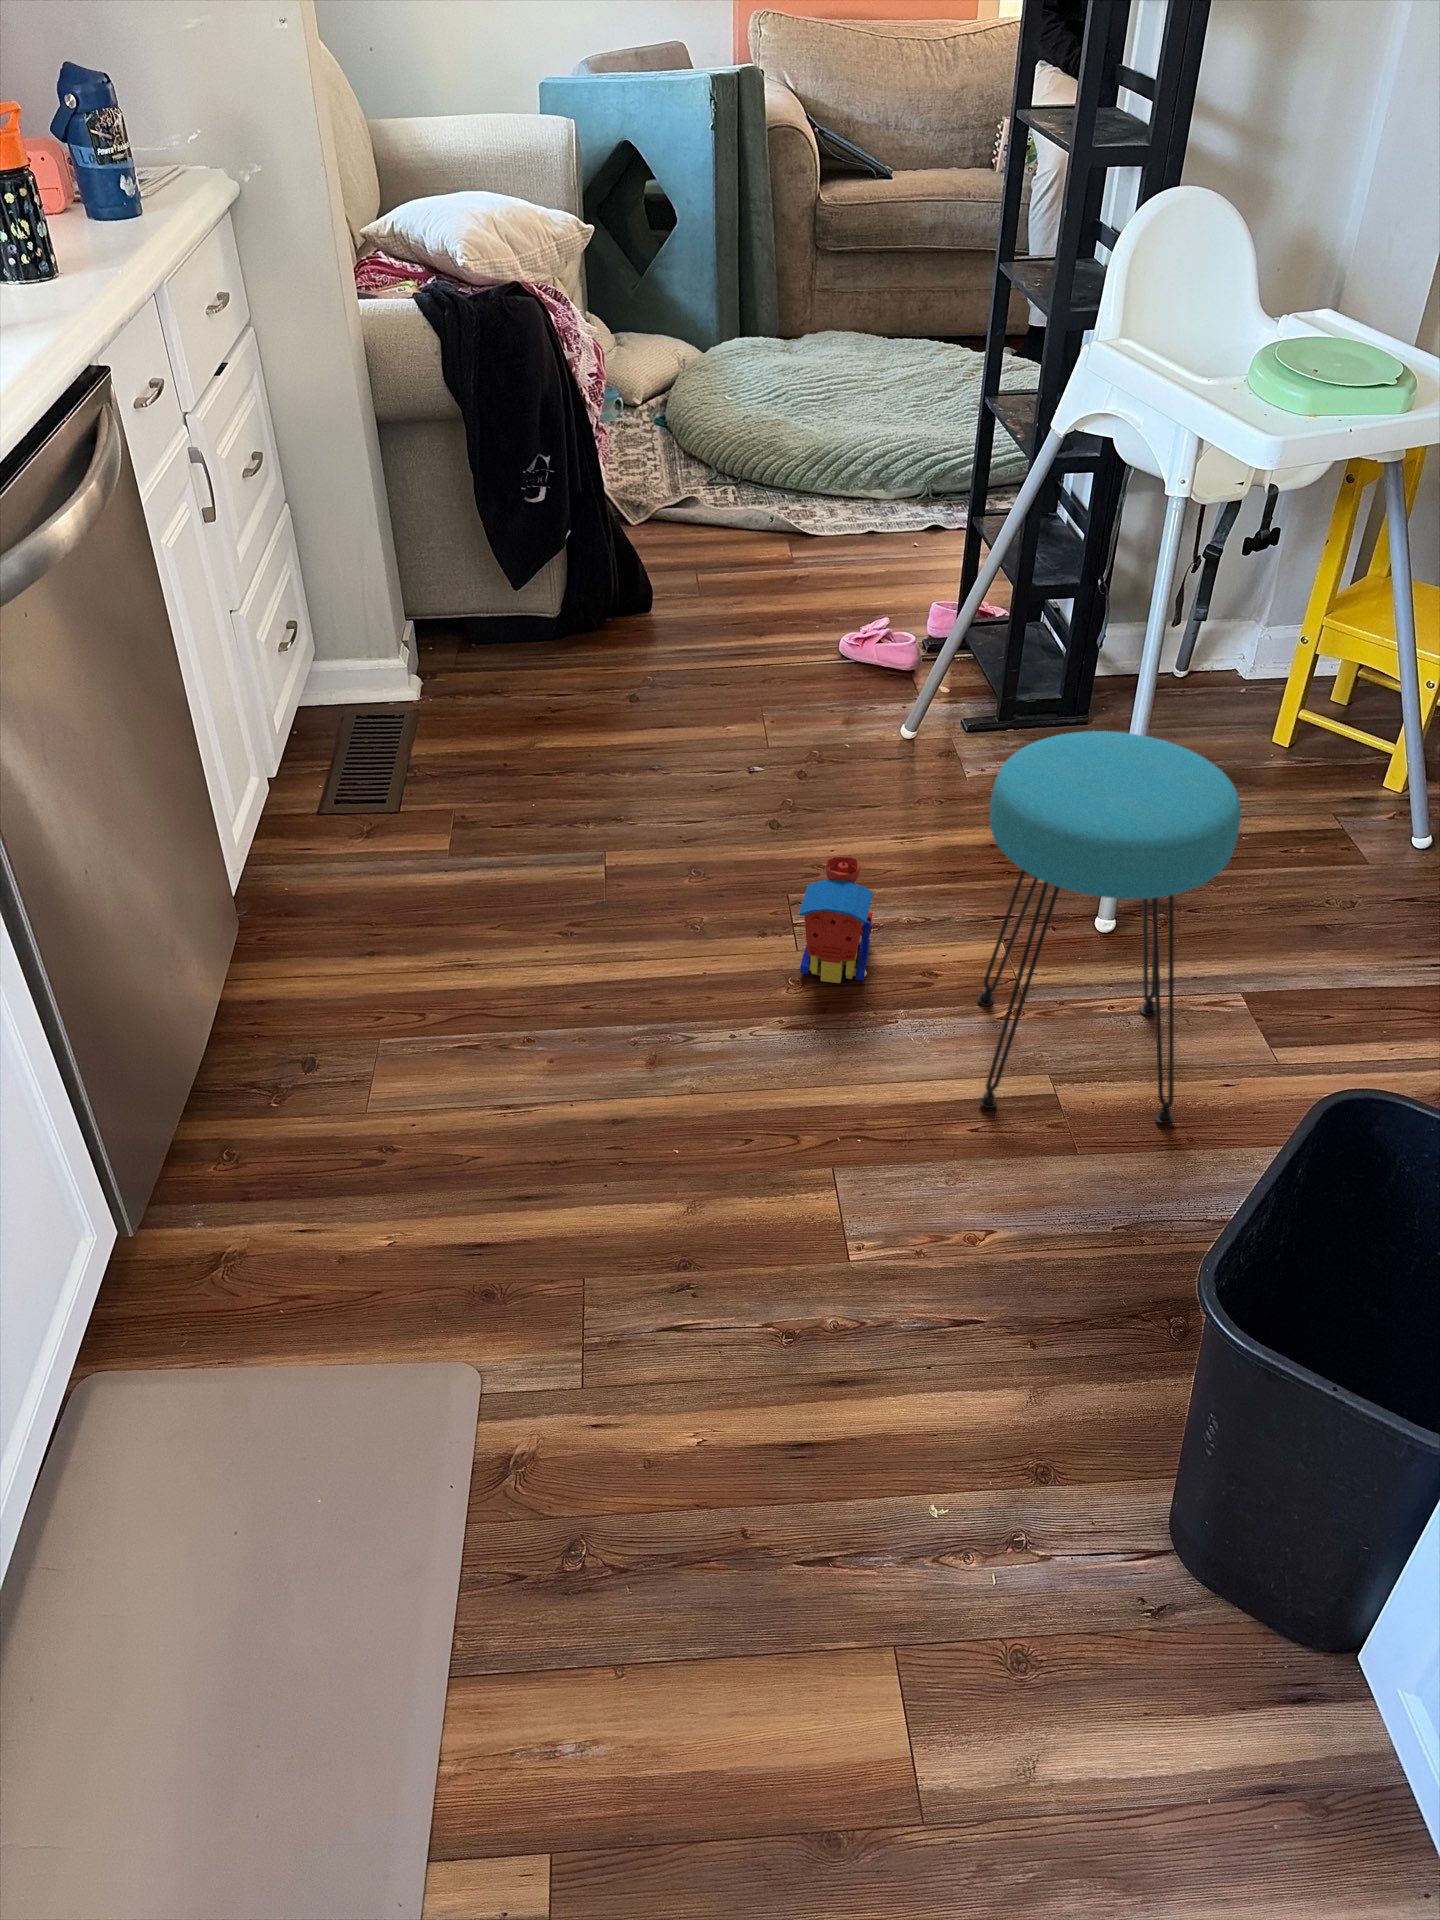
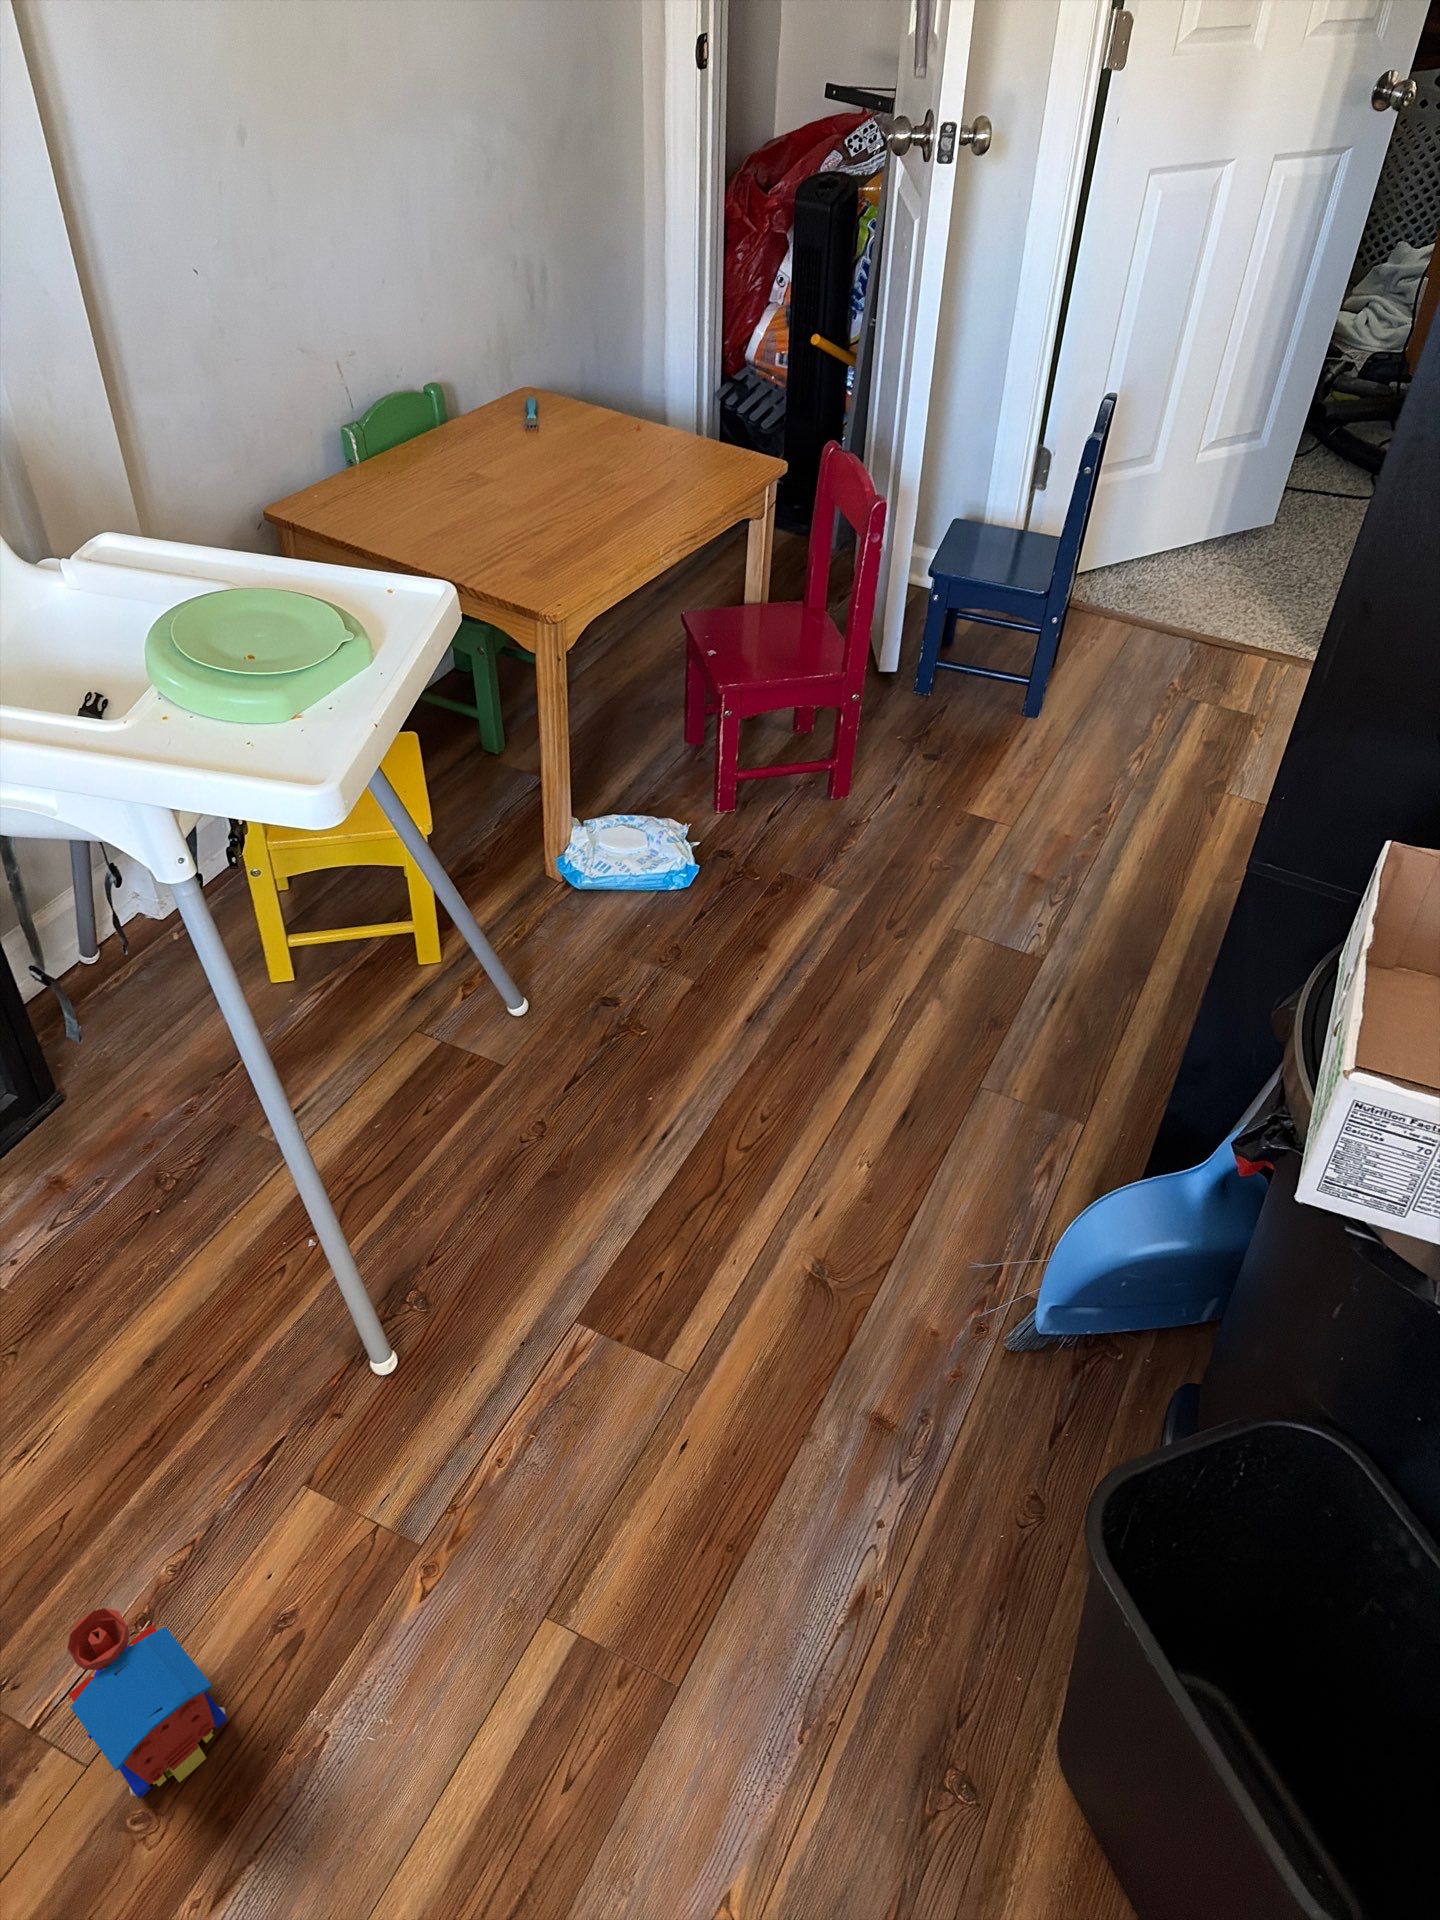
stool: present [978,731,1241,1123] -> none [323,1204,704,1746]

